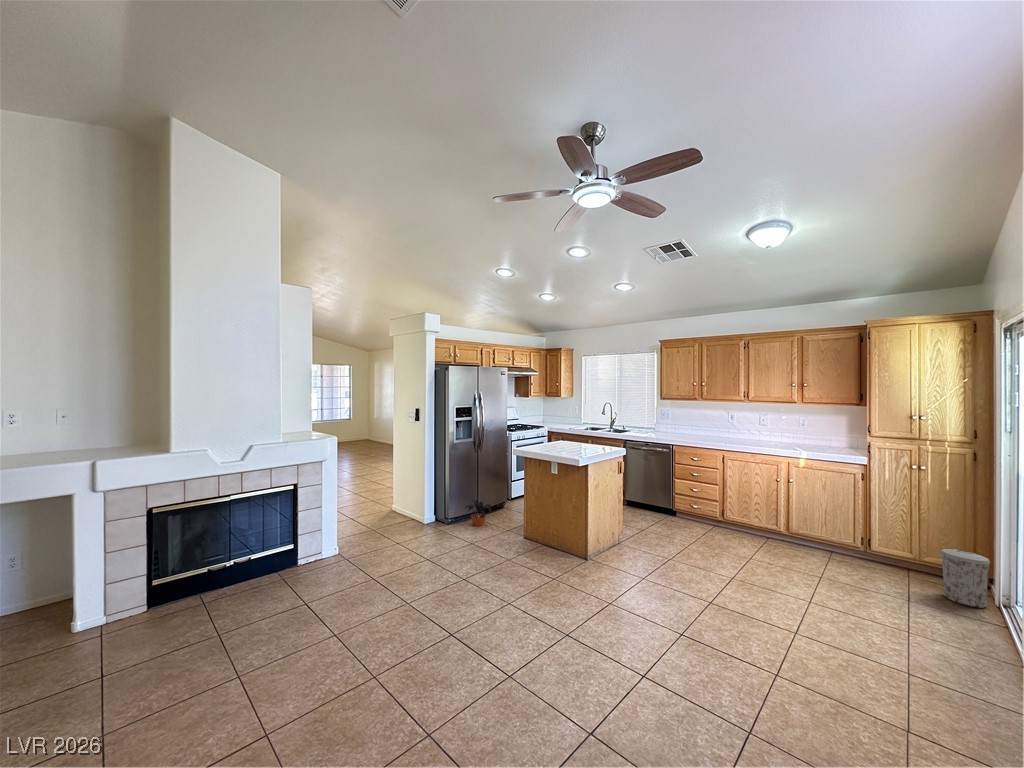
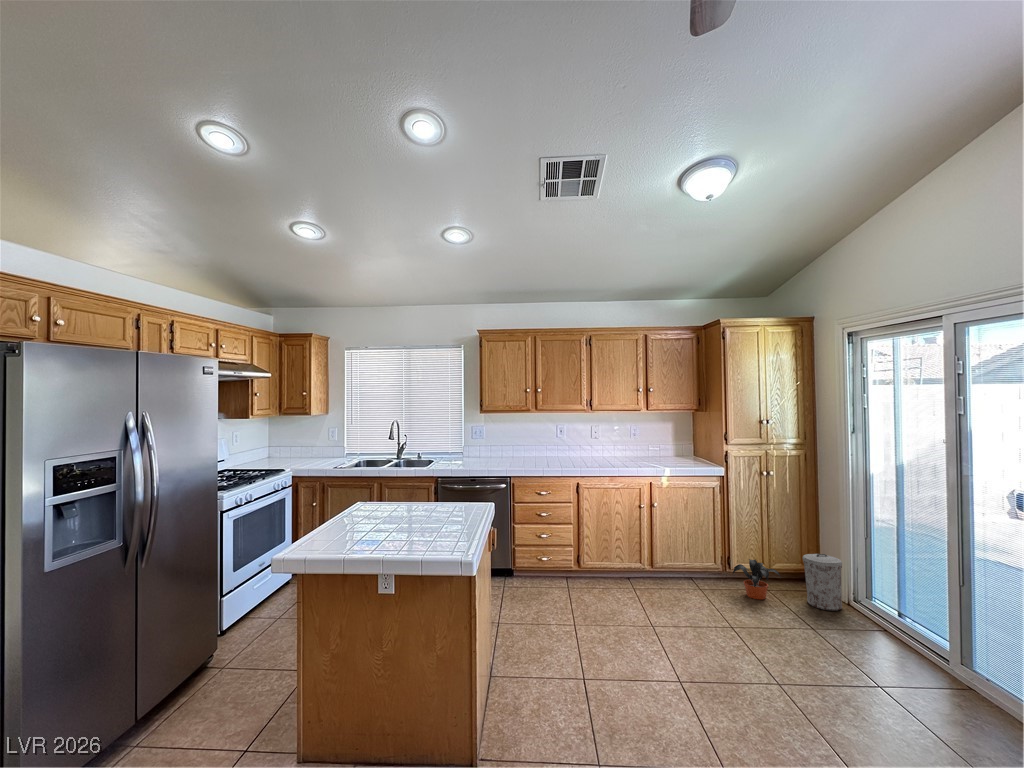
potted plant: present [465,500,492,526] -> present [733,559,780,599]

